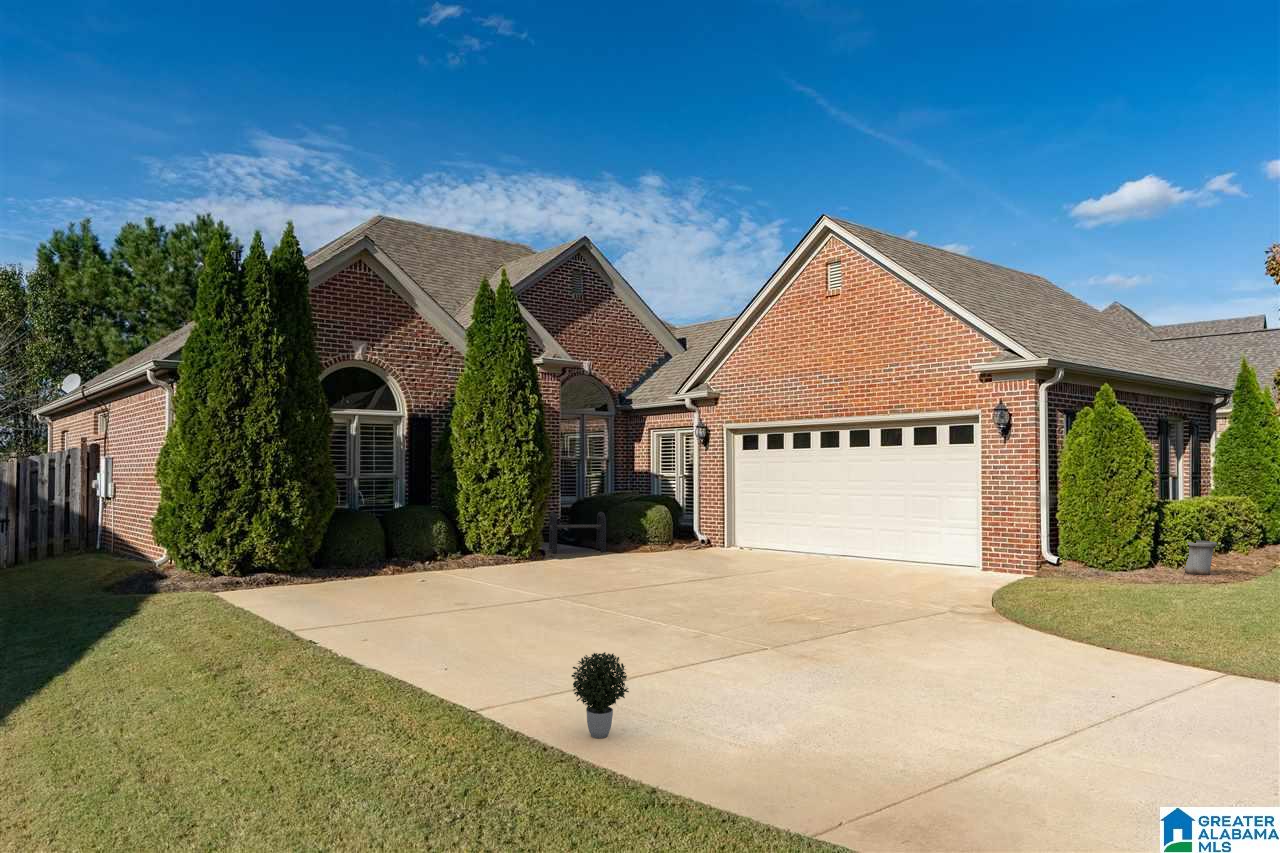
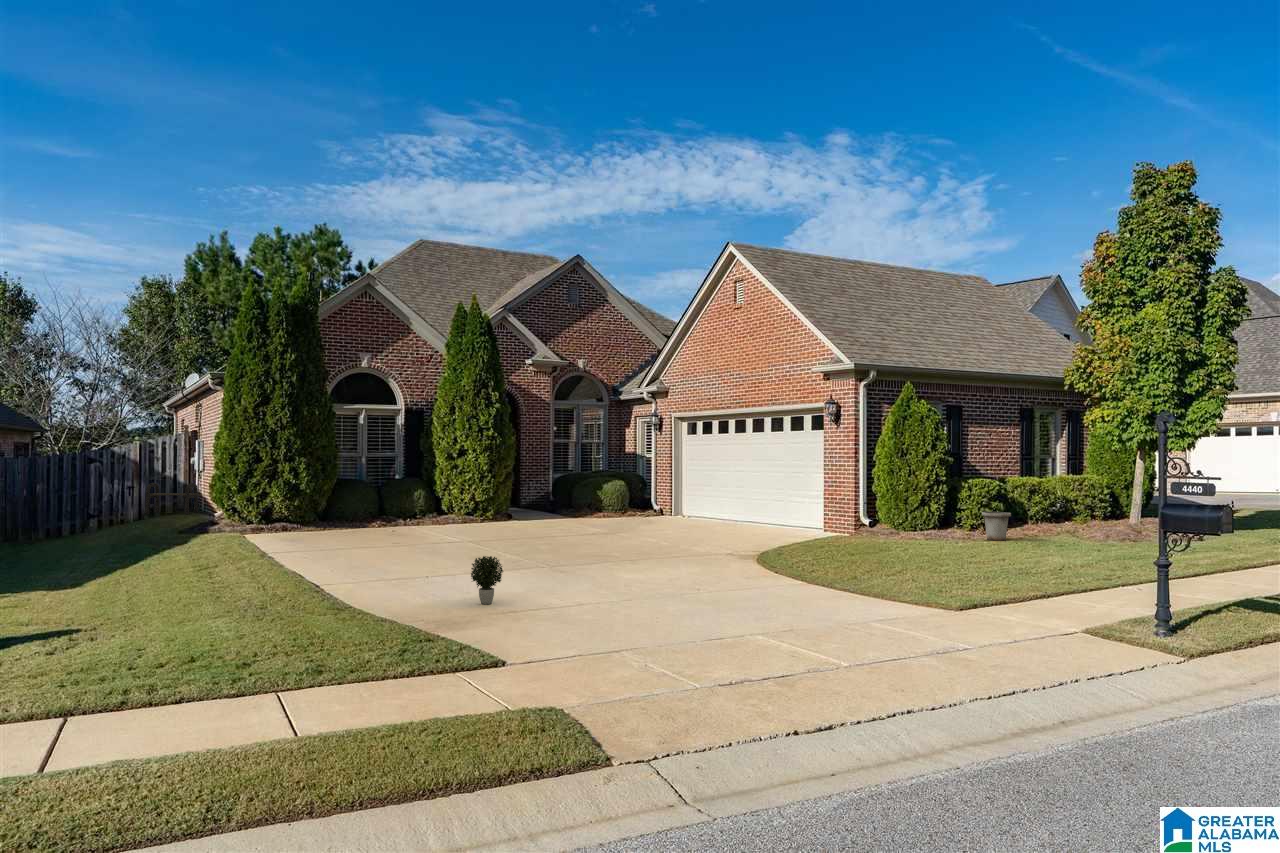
bench: present [549,512,606,553] -> present [145,483,198,515]
potted plant: present [572,652,629,738] -> present [471,556,503,605]

